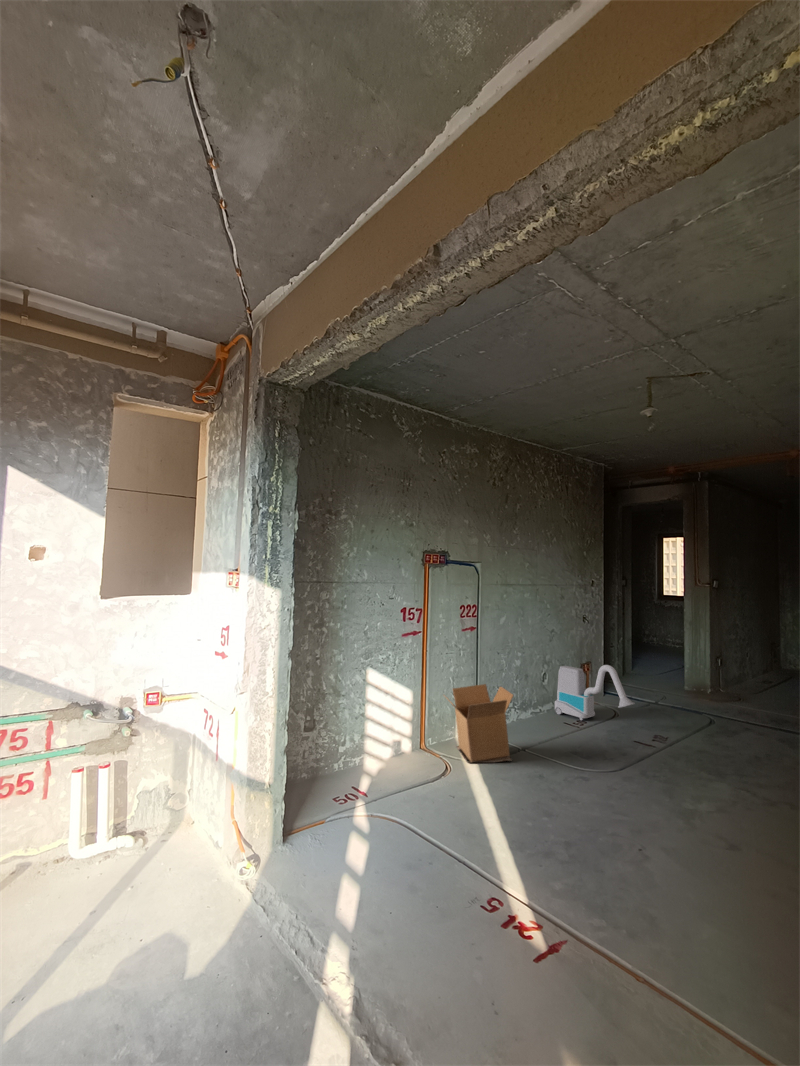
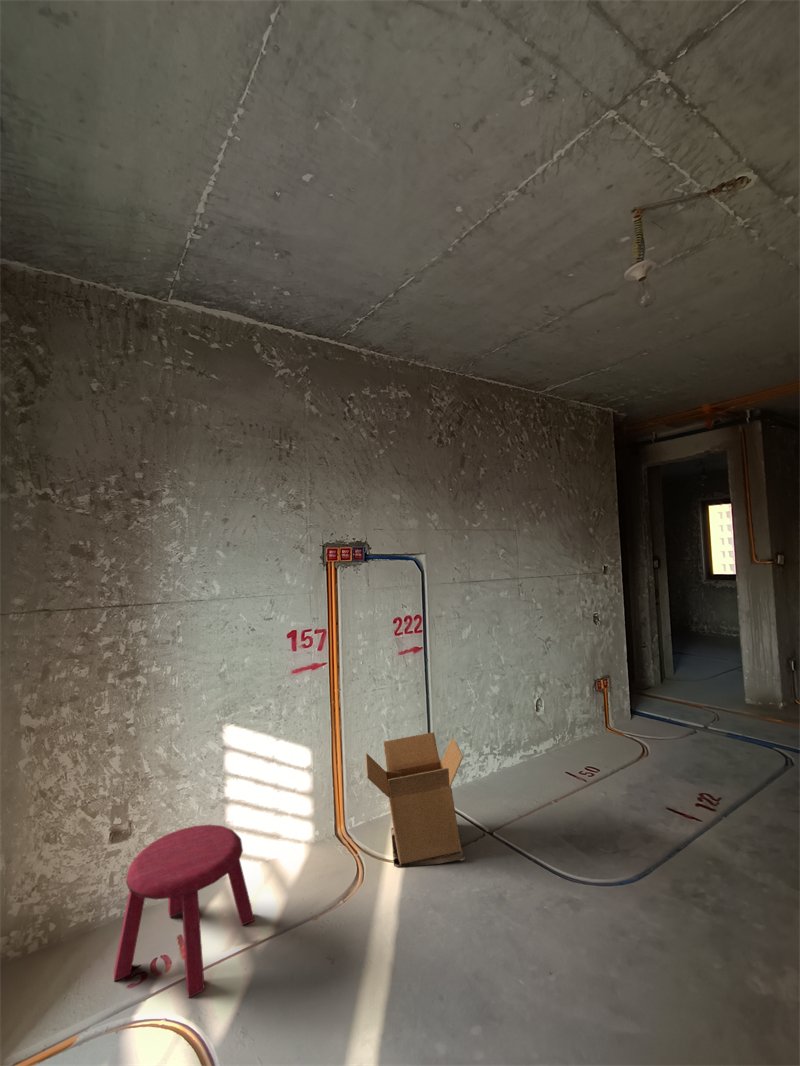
vacuum cleaner: present [555,665,635,720] -> none [555,687,666,766]
stool: none [322,724,393,809] -> present [114,825,254,997]

